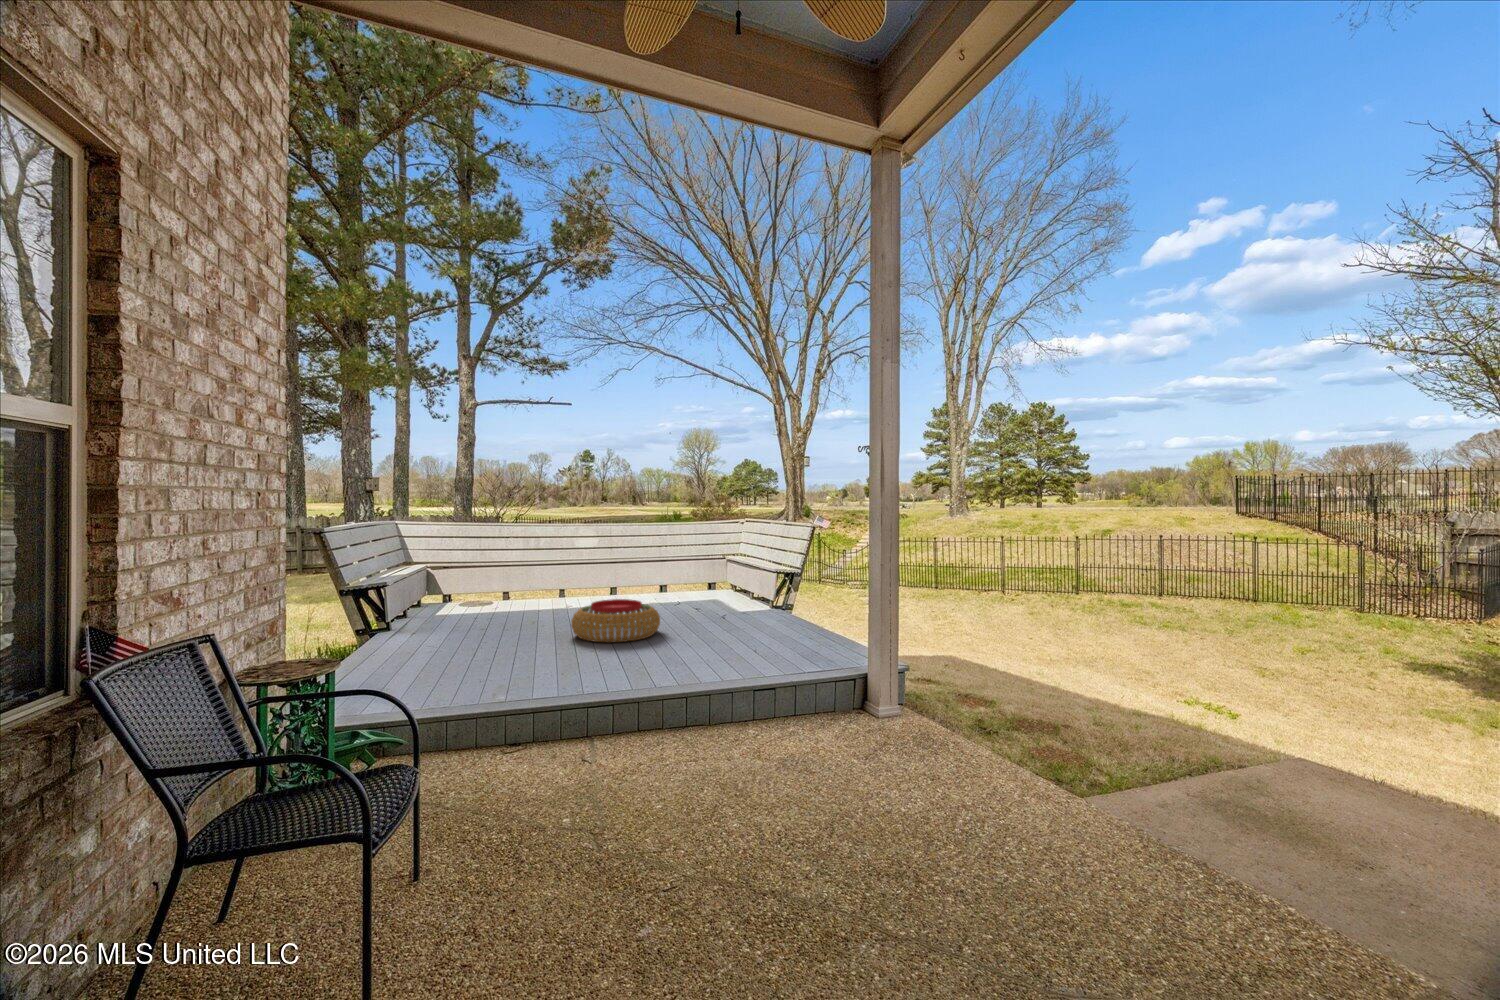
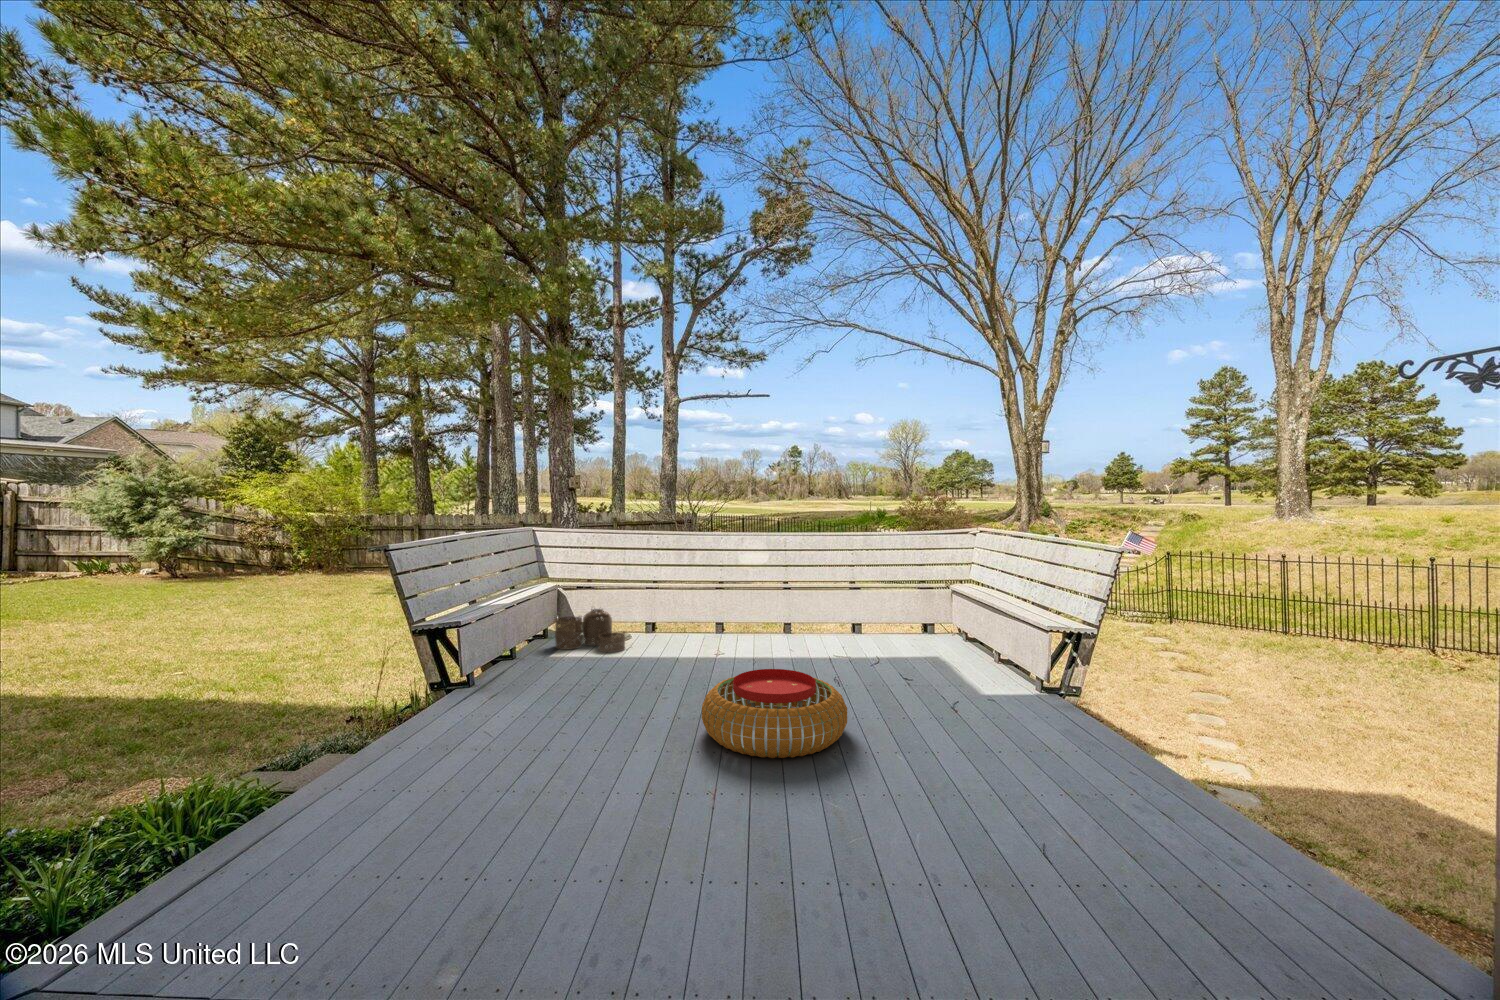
woven basket: none [432,581,491,611] -> present [555,609,625,652]

